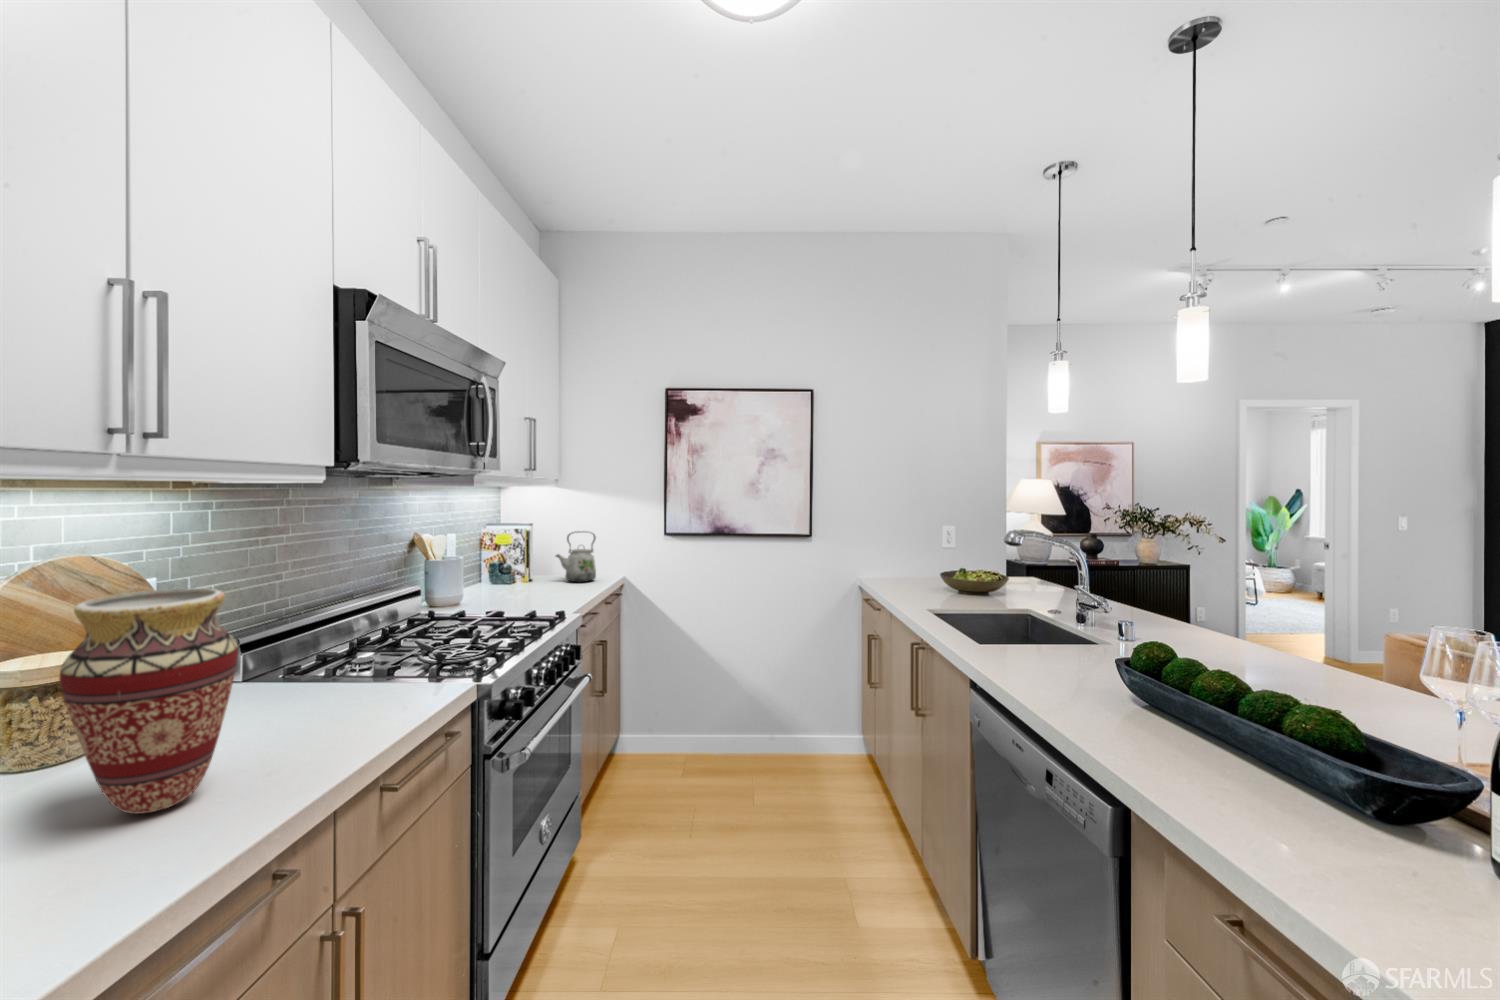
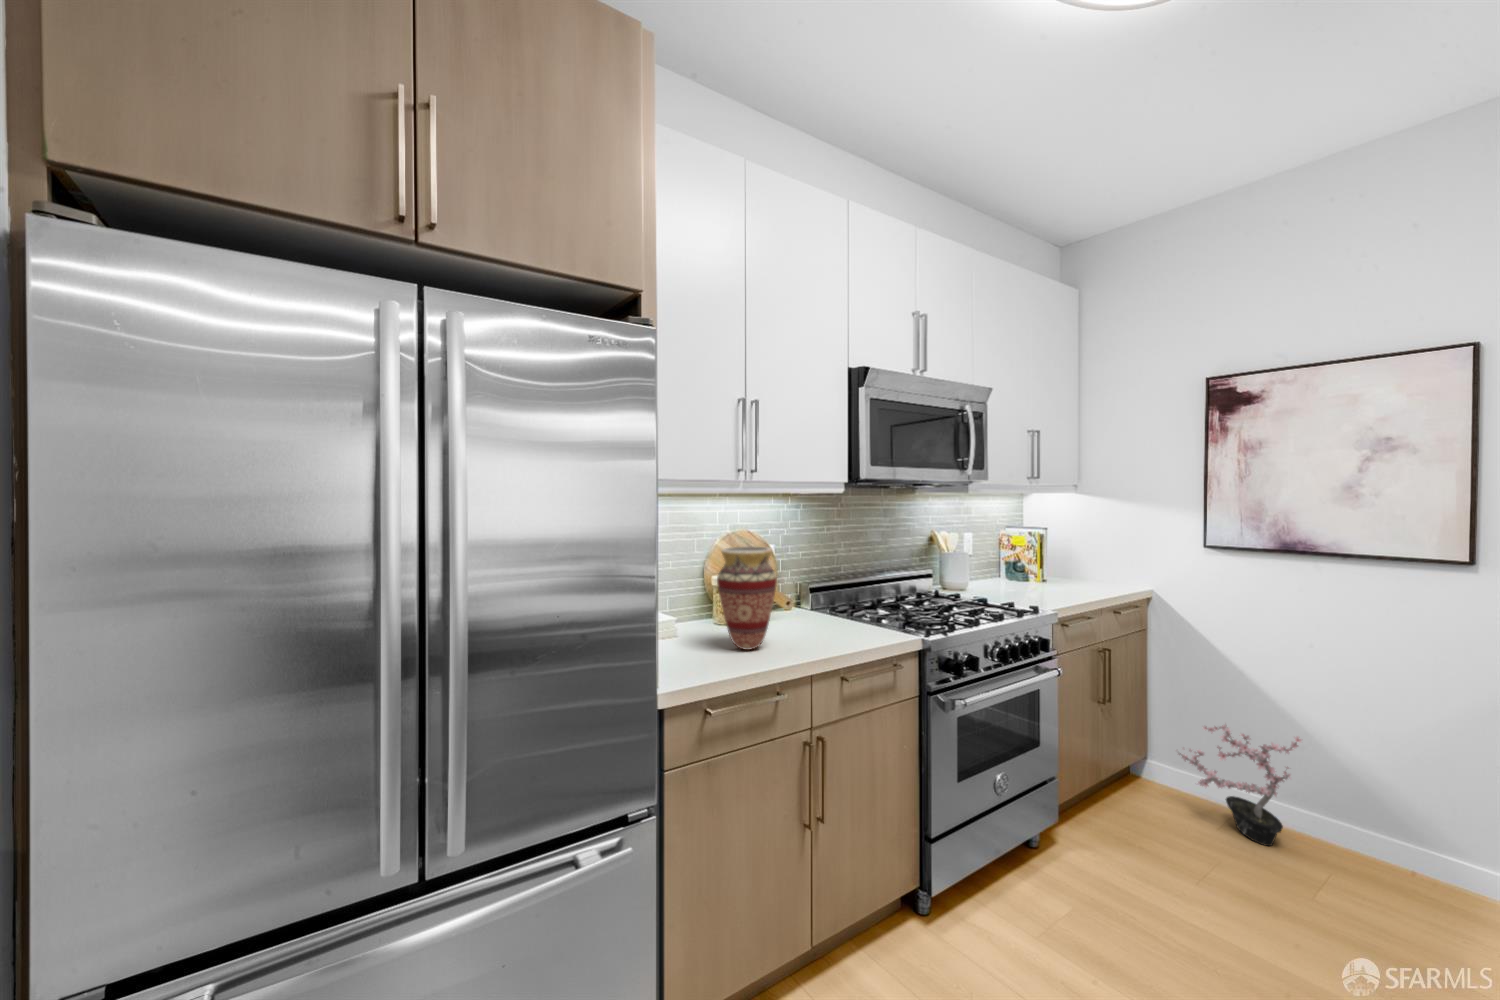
kettle: present [556,532,596,582] -> none [1067,537,1112,587]
potted plant: none [653,681,744,782] -> present [1178,724,1302,846]

